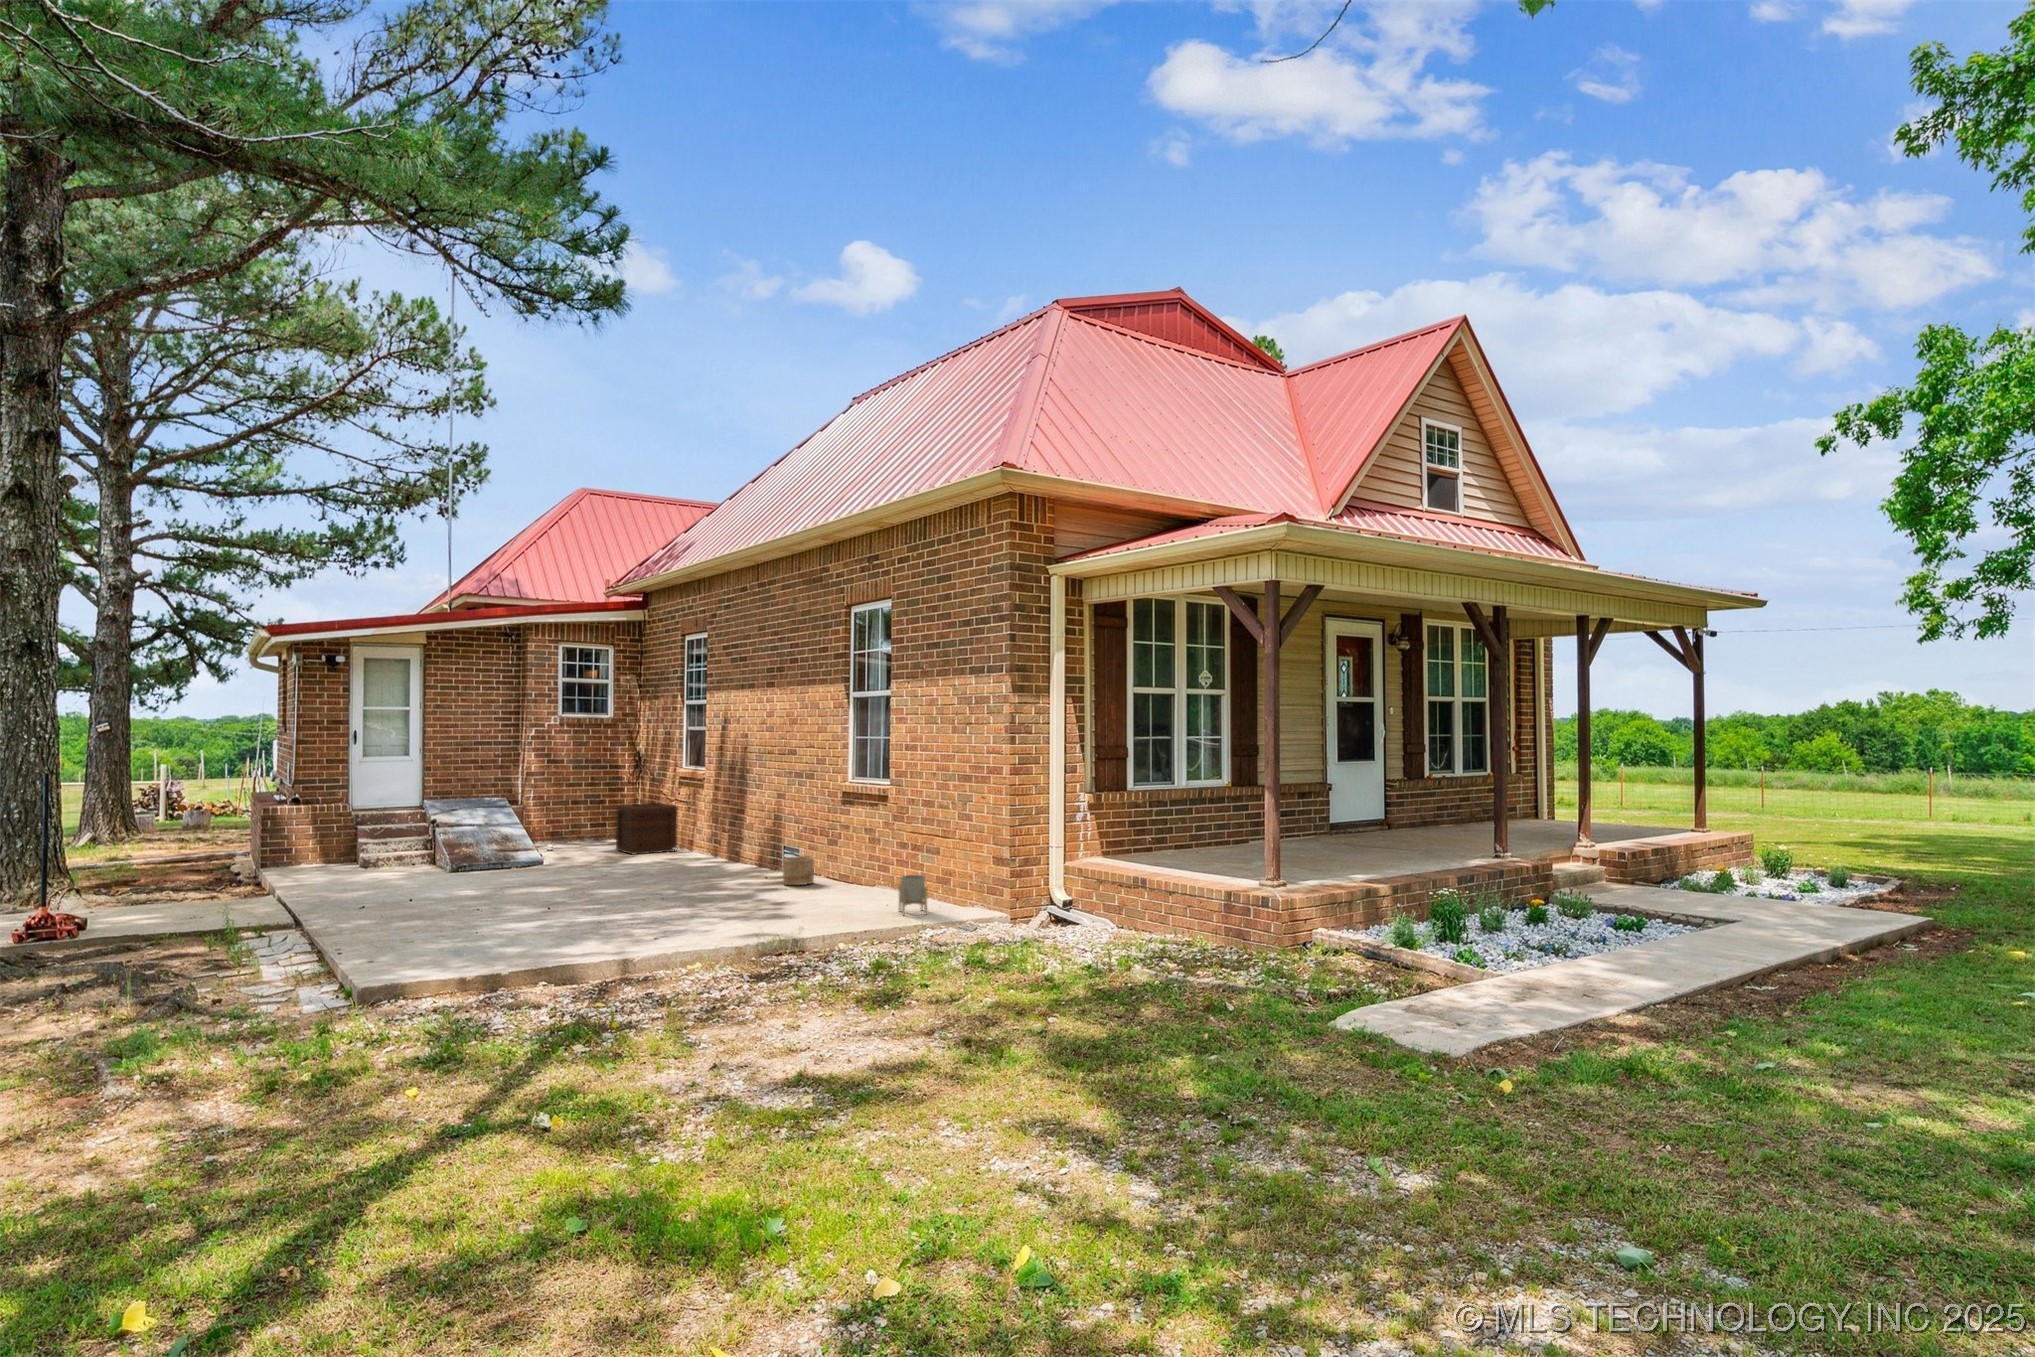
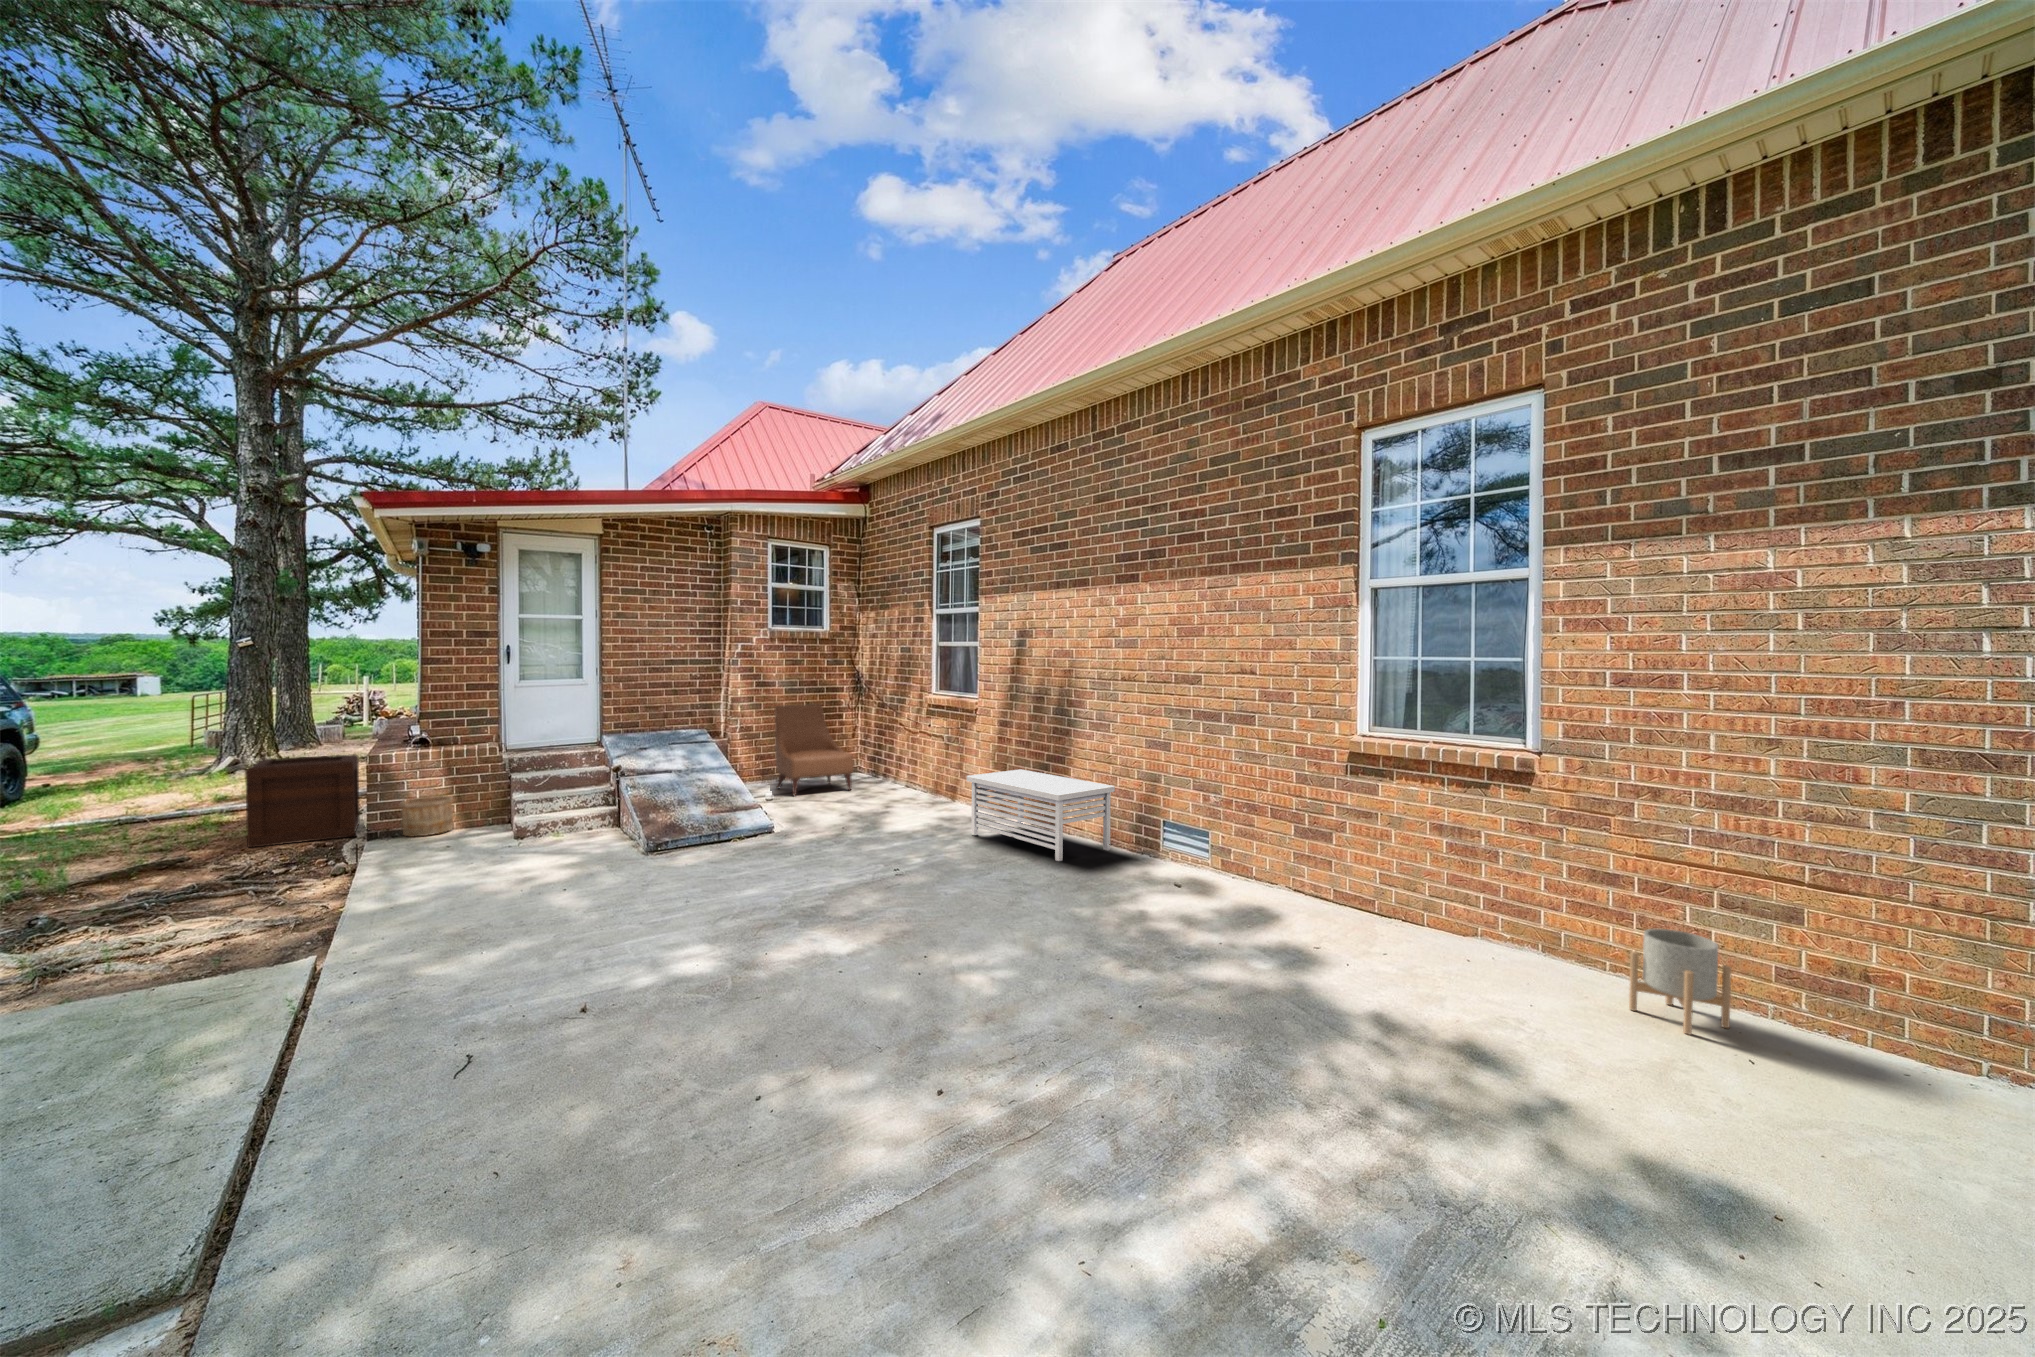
chair: none [560,777,623,850] -> present [775,704,853,796]
wooden crate: present [616,803,678,854] -> present [245,754,360,848]
storage bench: none [678,822,767,876] -> present [967,769,1115,861]
wooden bucket: present [782,856,814,885] -> present [400,796,453,837]

